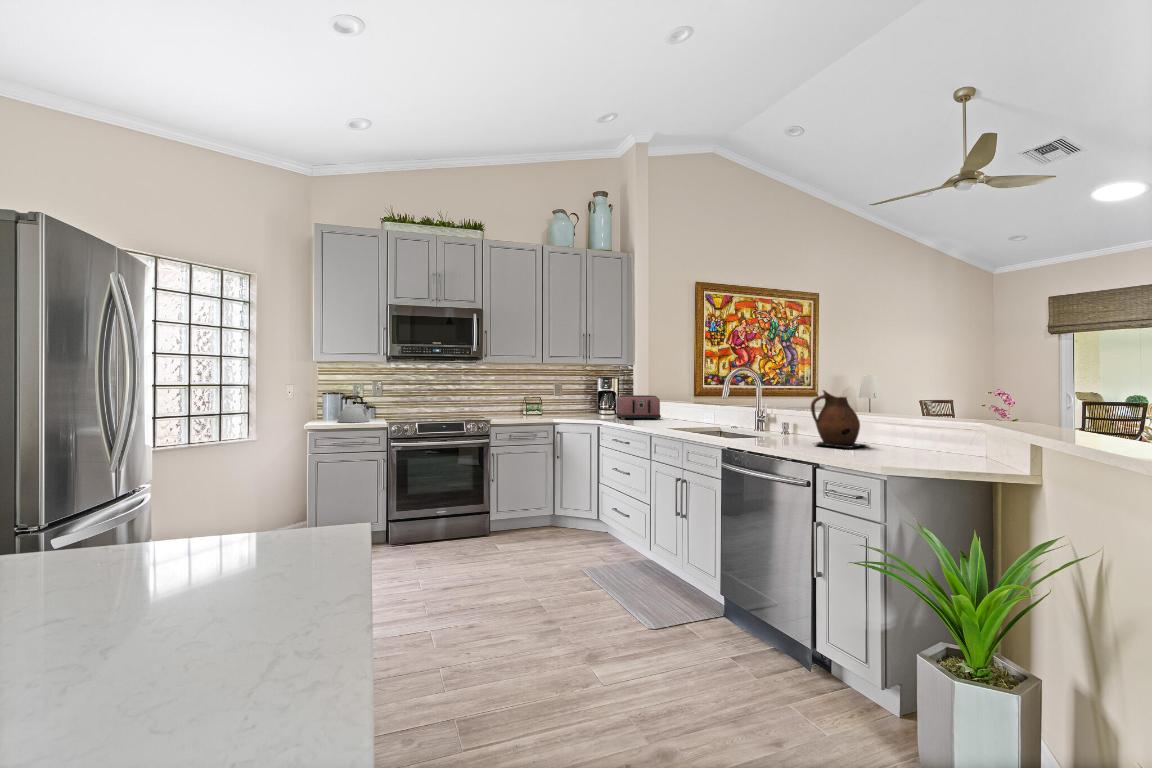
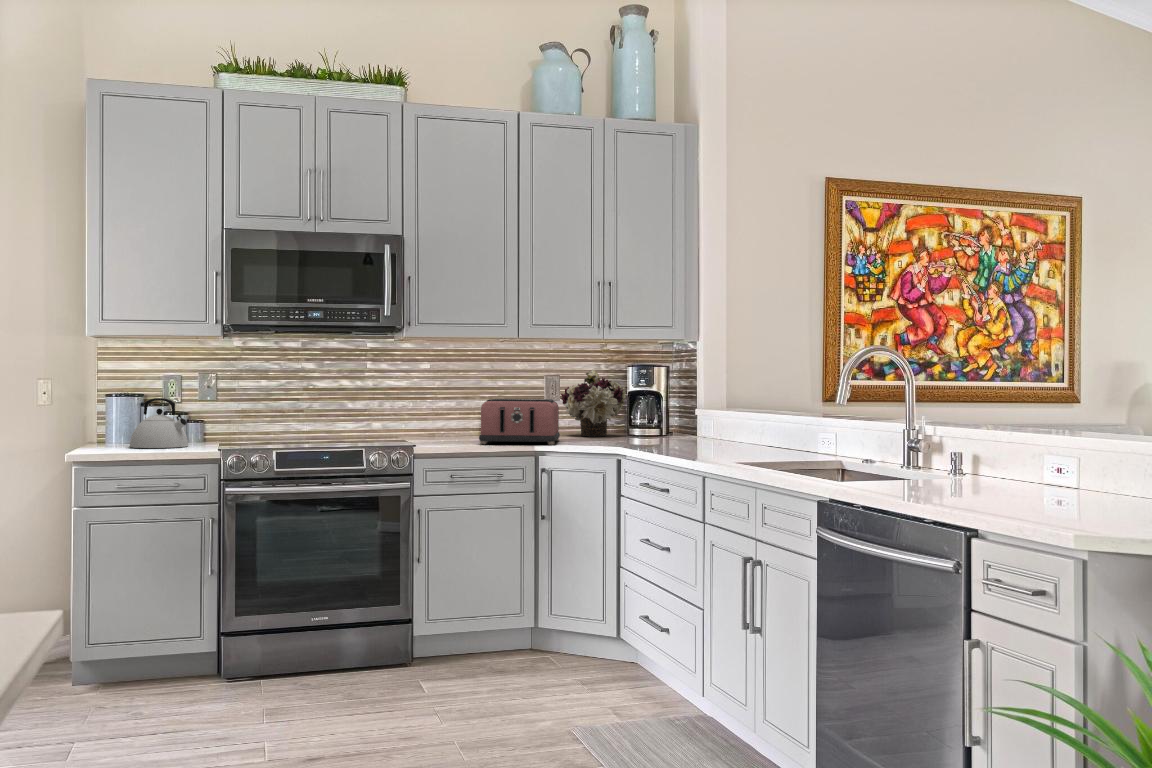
flower arrangement: none [561,380,596,414] -> present [561,370,626,437]
ceramic pitcher: present [811,390,867,448] -> none [990,385,1108,501]
toaster: present [616,395,661,420] -> present [479,399,560,445]

